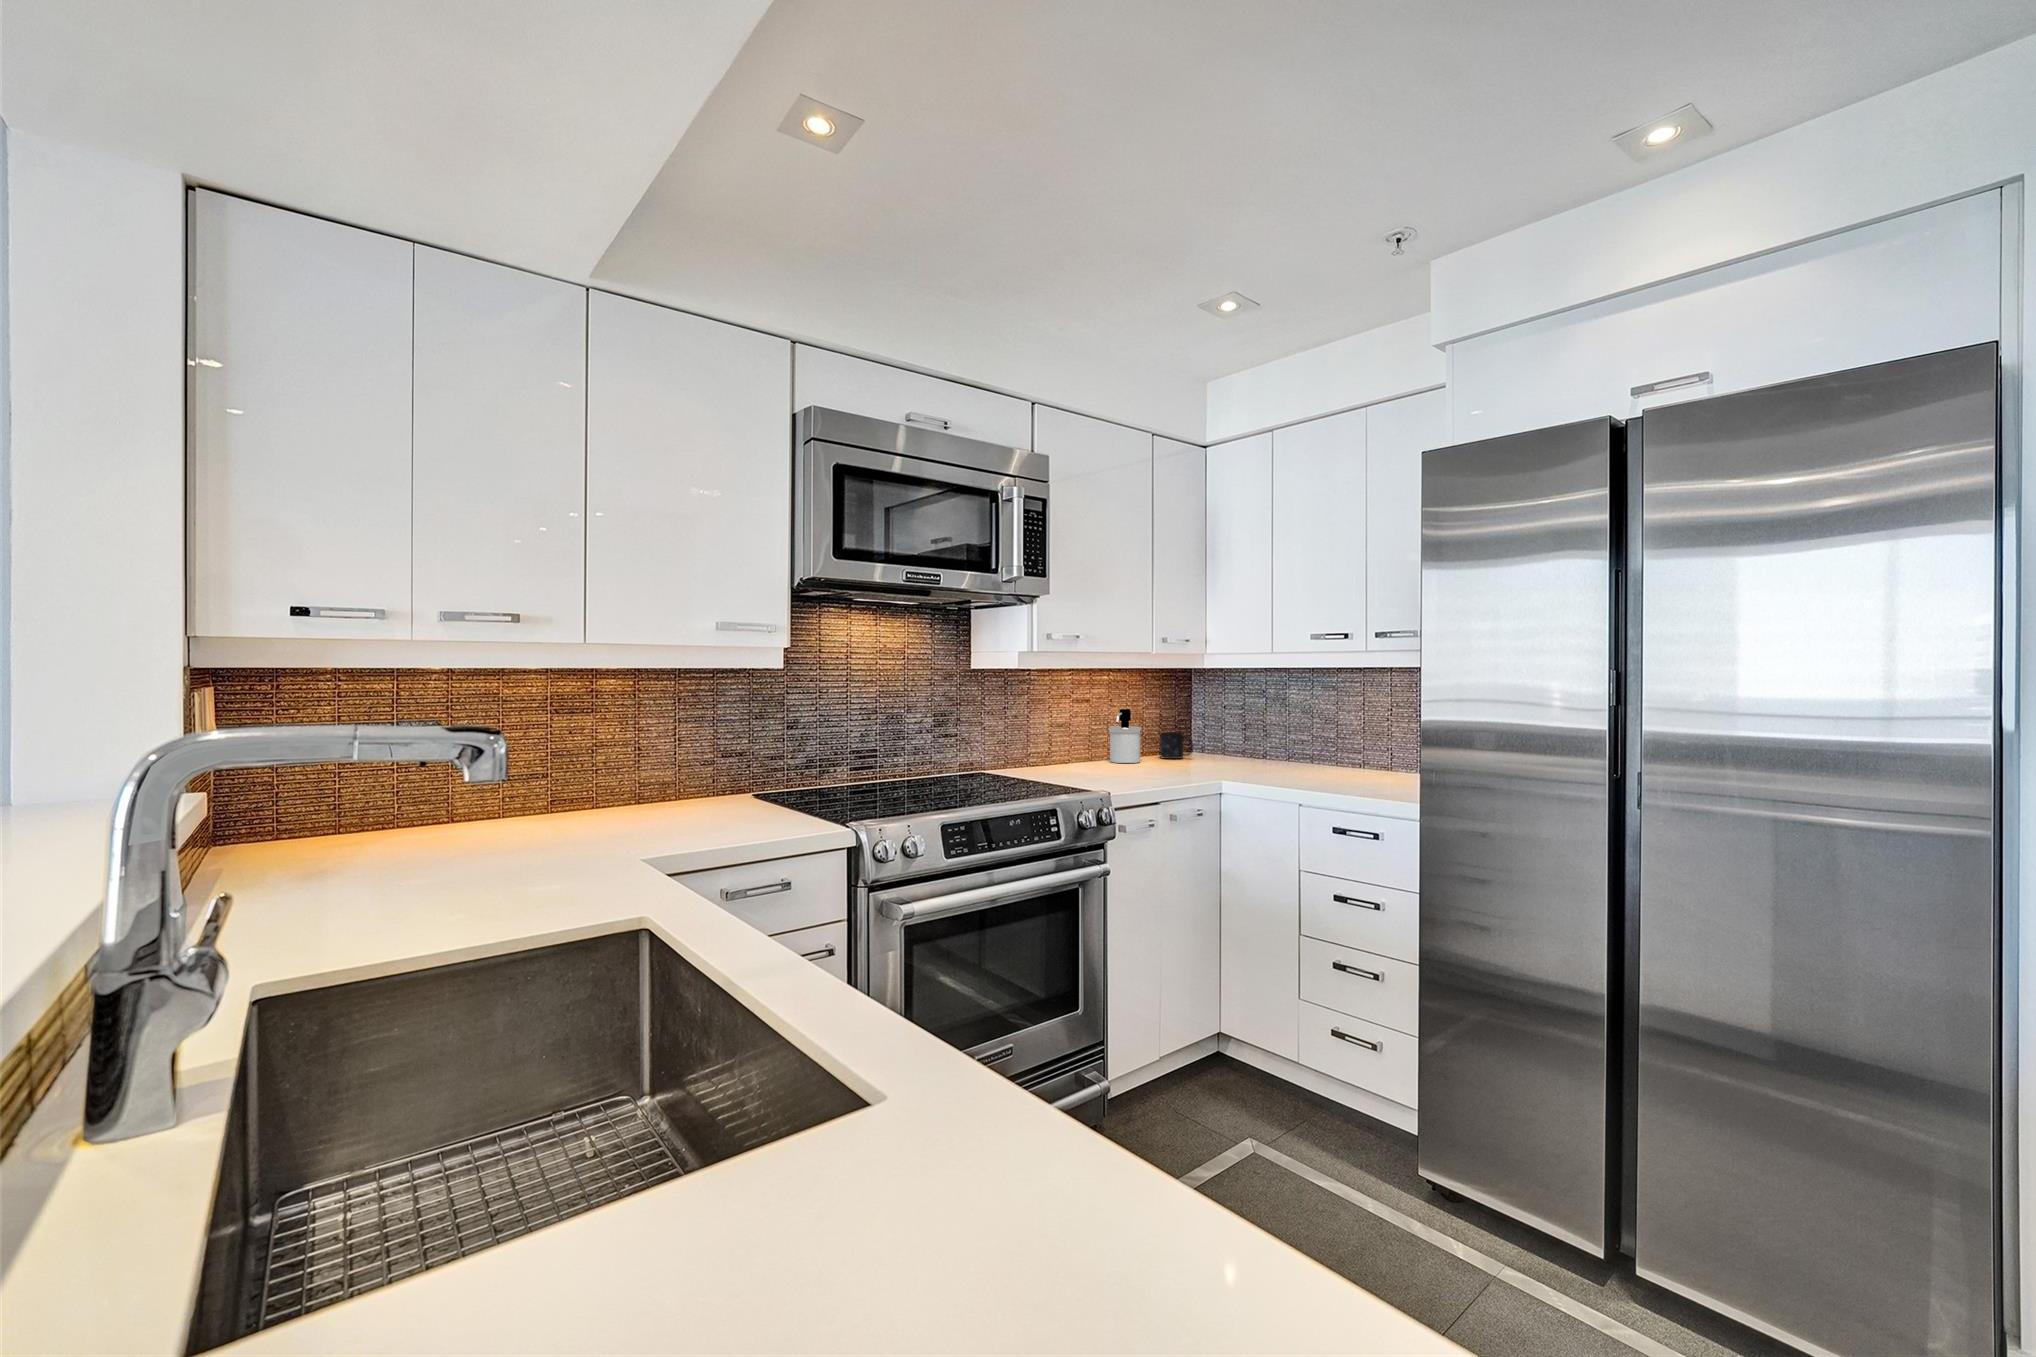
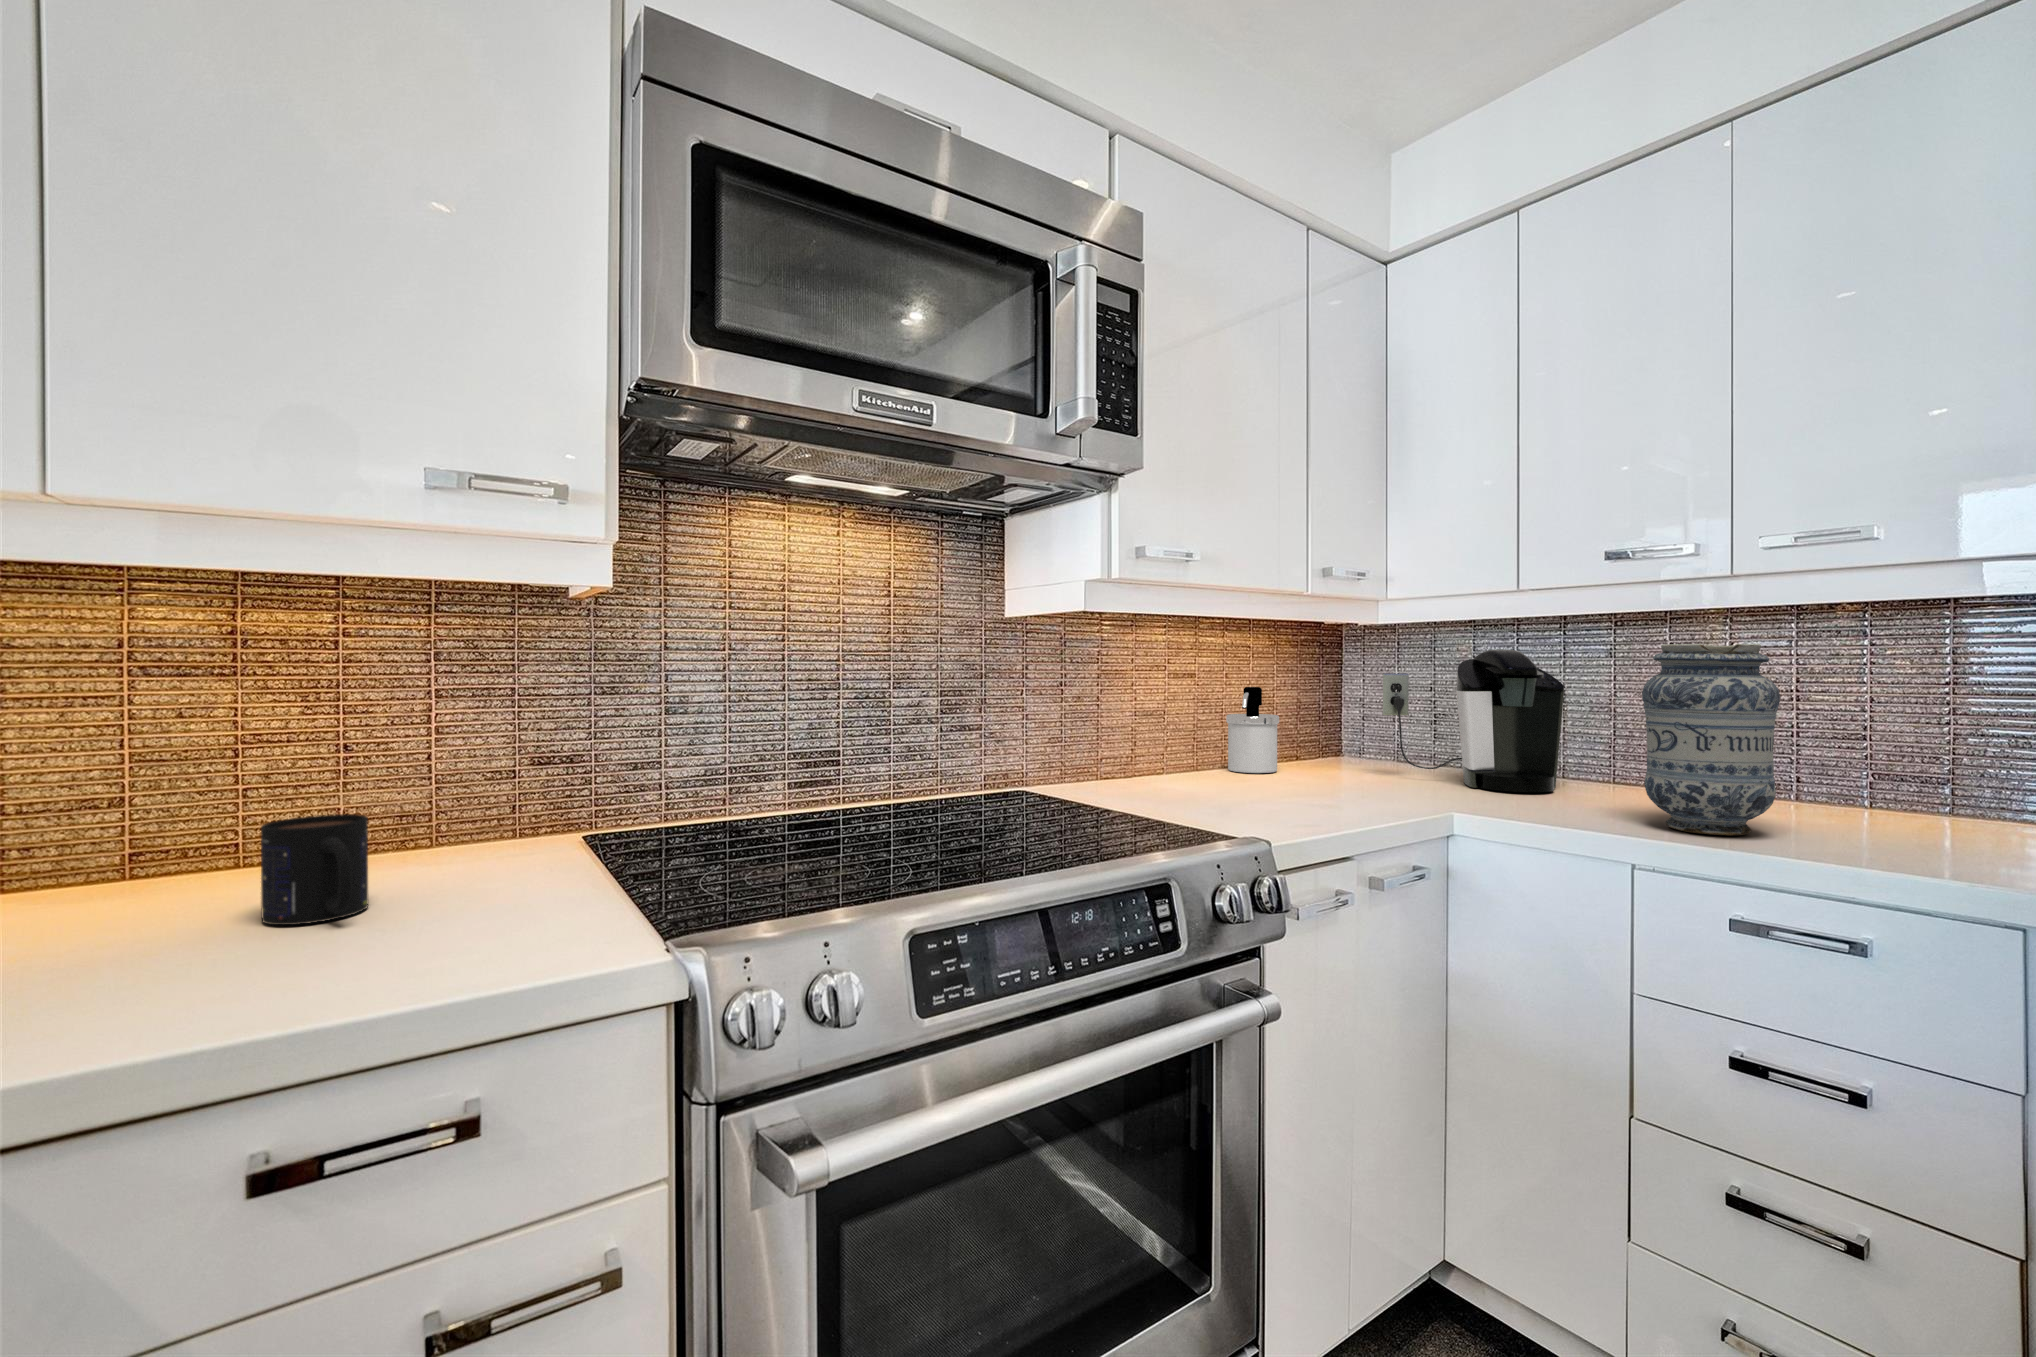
coffee maker: none [1202,687,1300,771] -> present [1383,650,1564,792]
vase: none [1313,689,1373,788] -> present [1642,644,1780,835]
mug: present [1160,732,1193,759] -> present [261,814,368,925]

